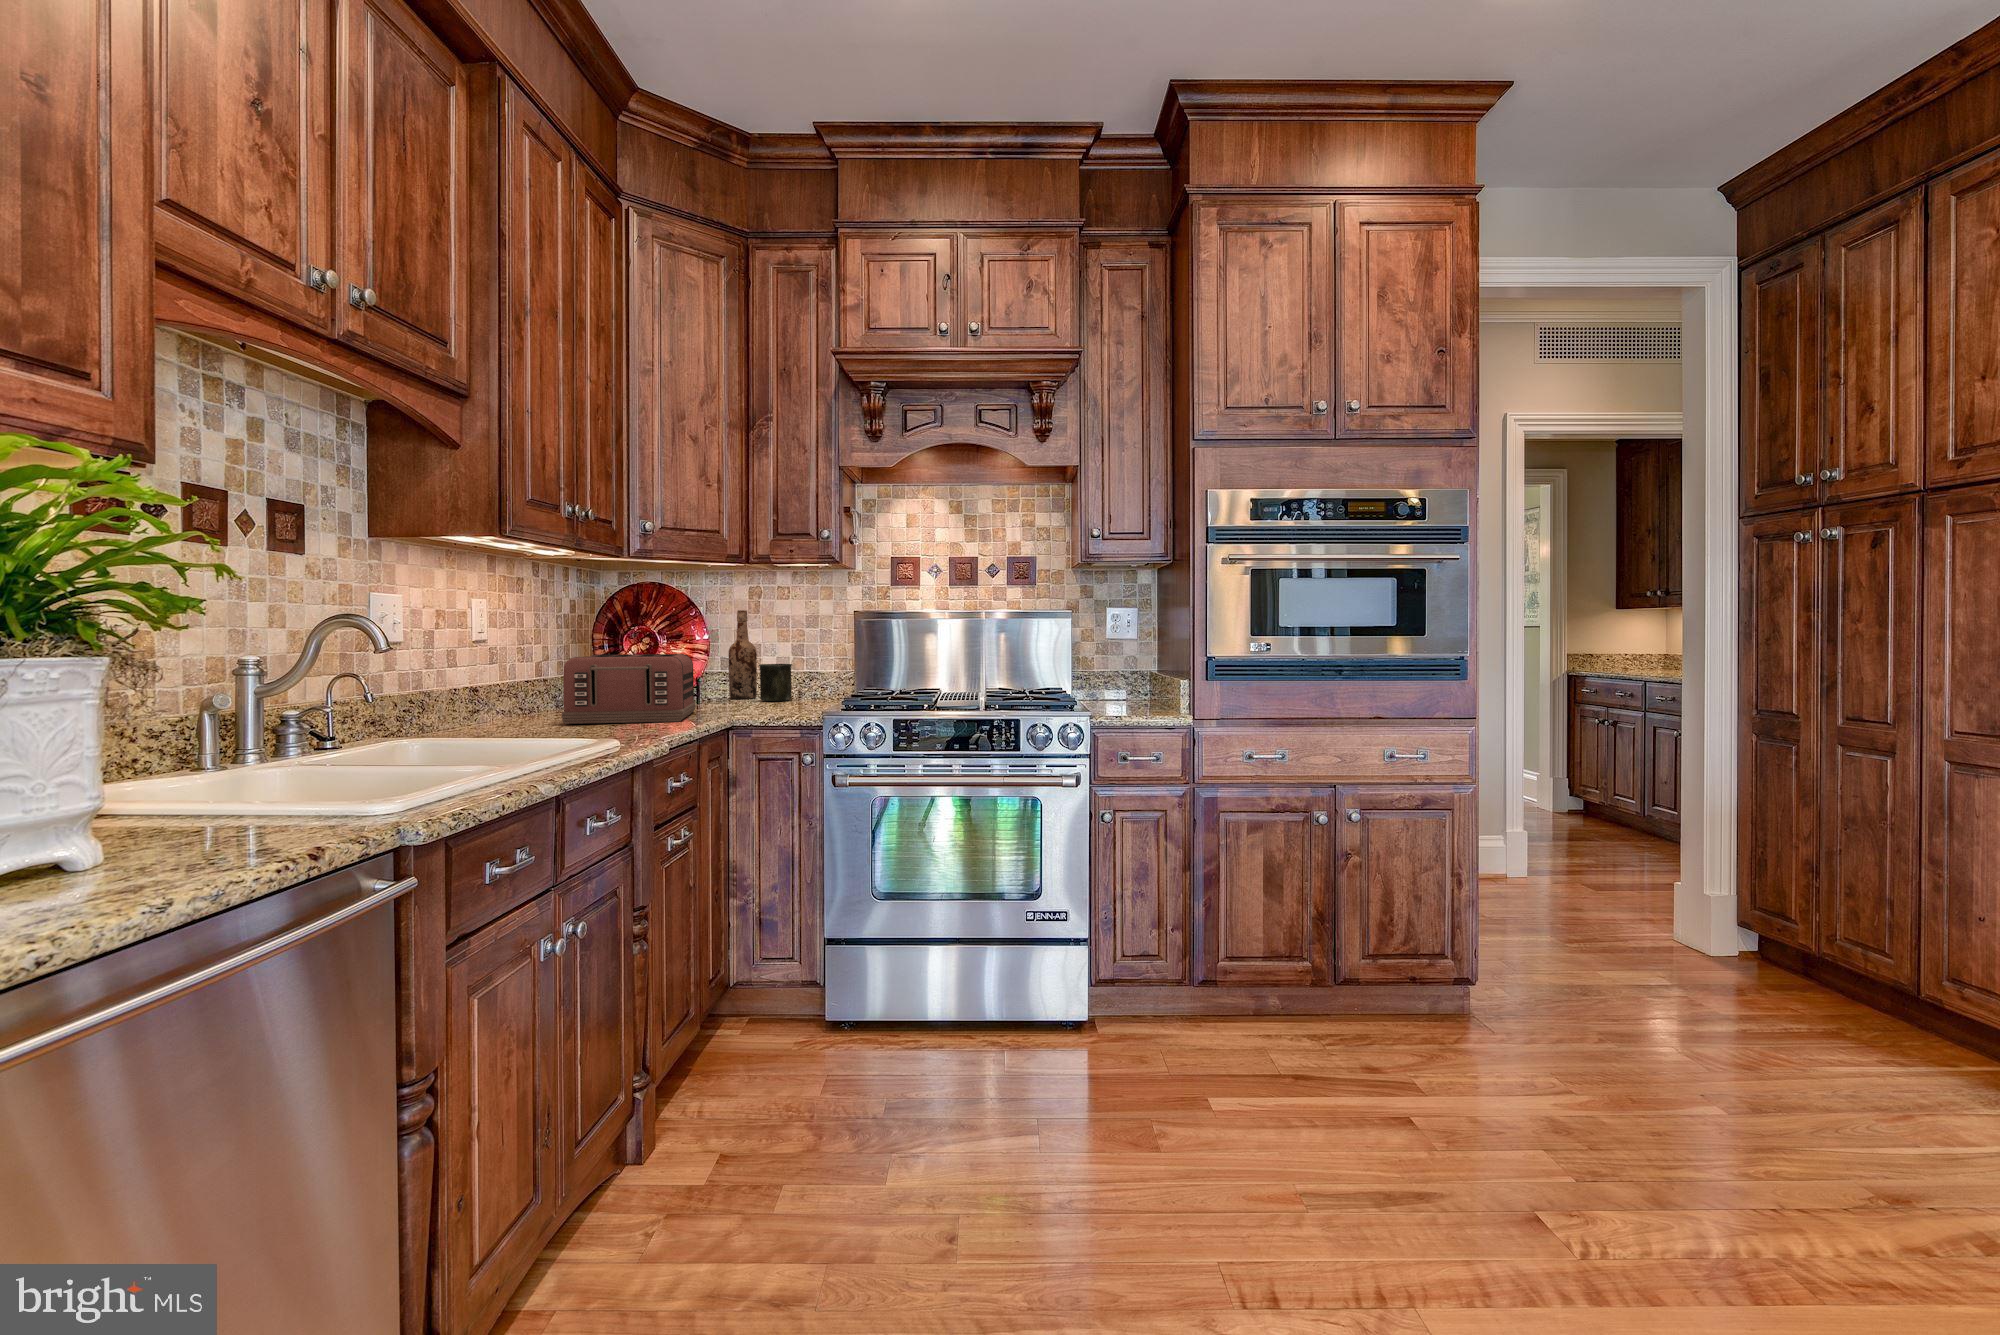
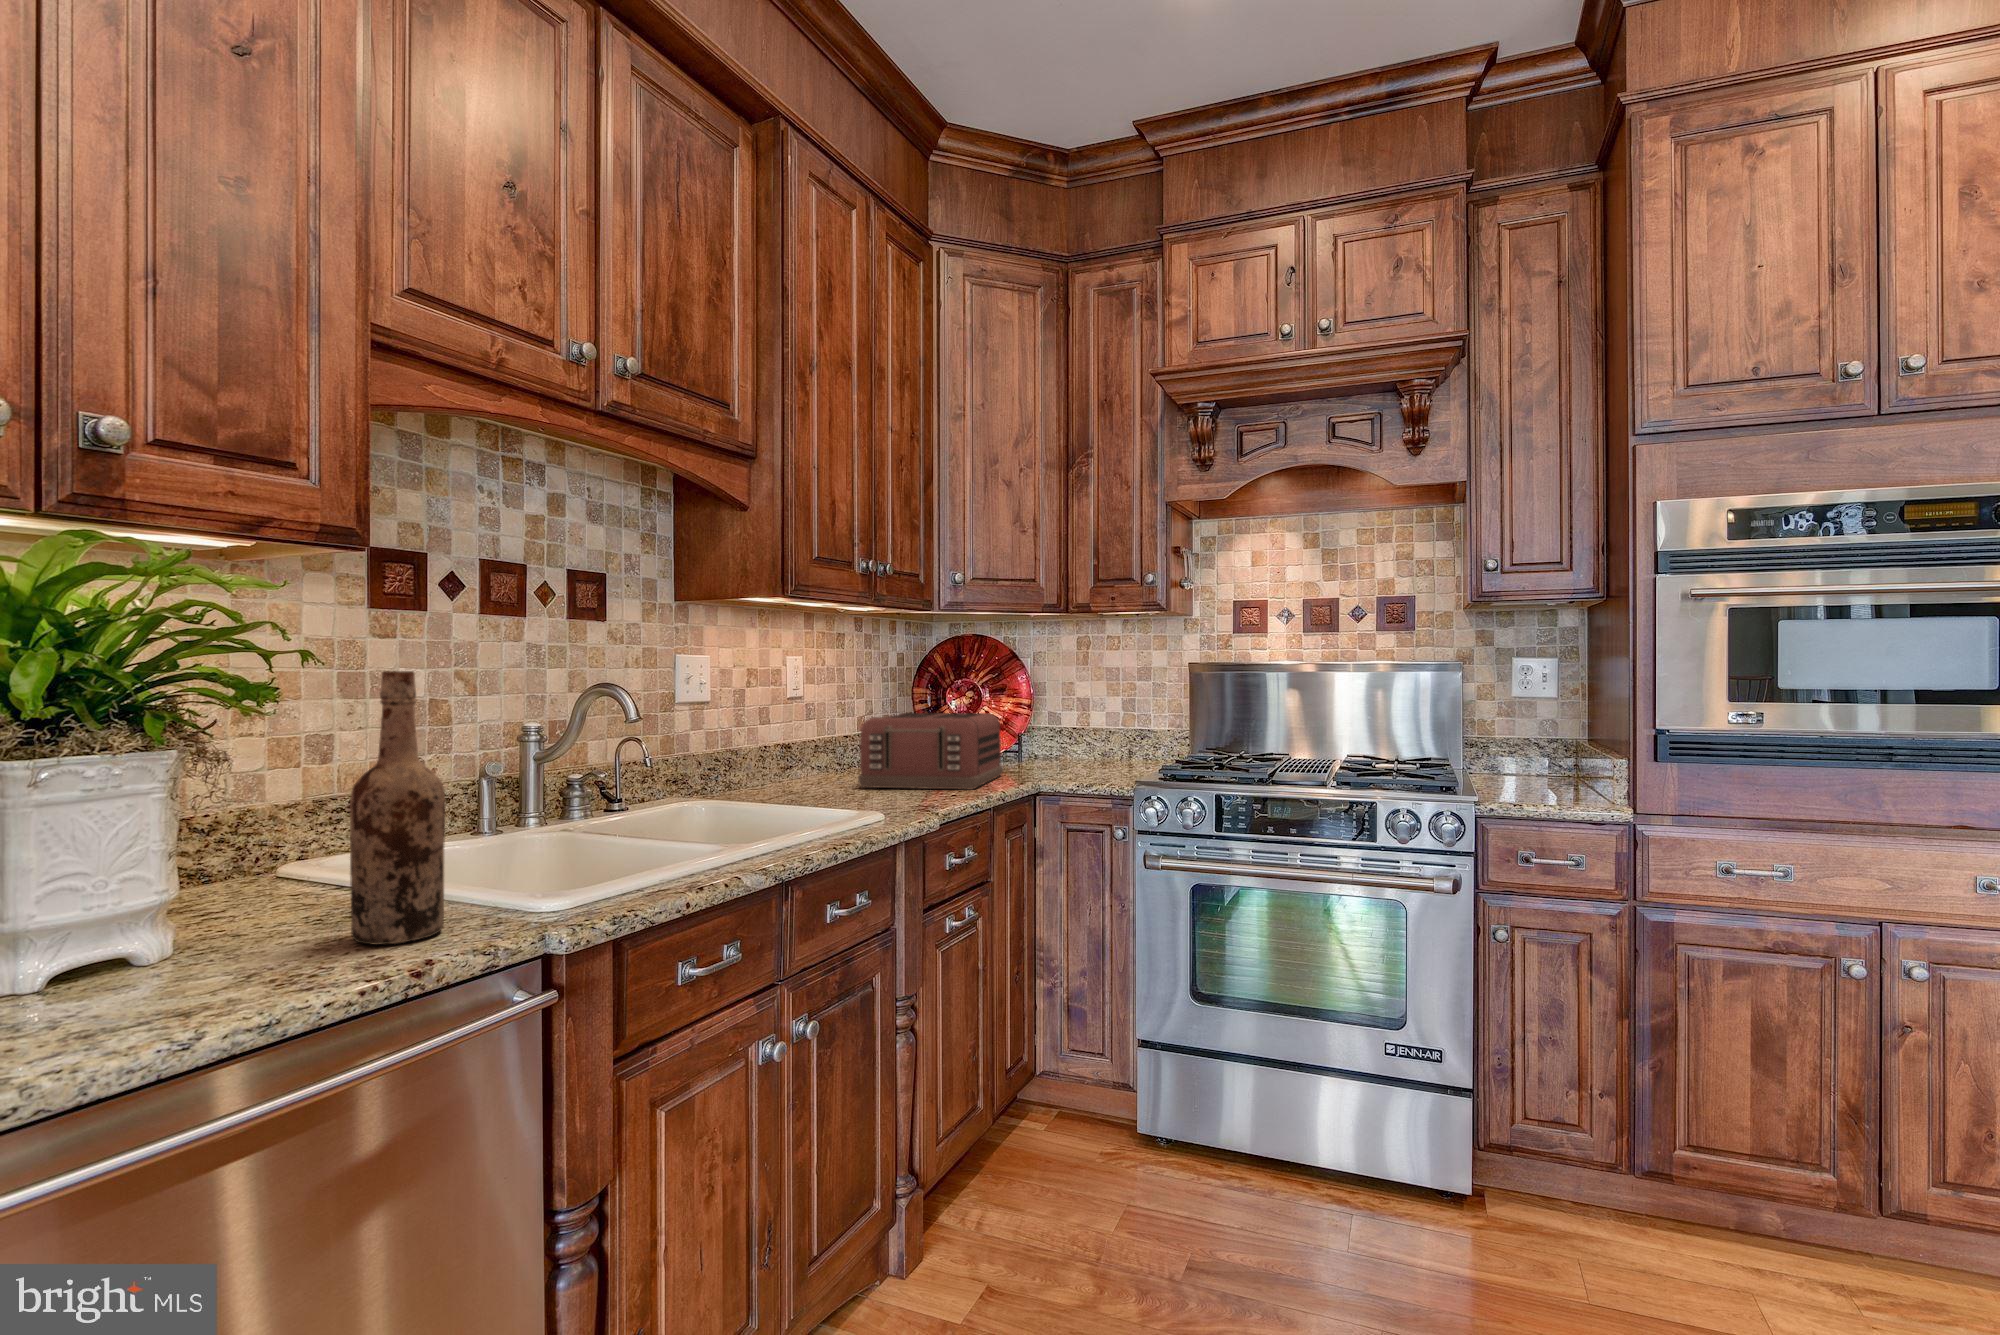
wine bottle: present [729,610,757,699] -> present [350,671,445,944]
mug: present [759,664,792,701] -> none [1081,722,1118,764]

